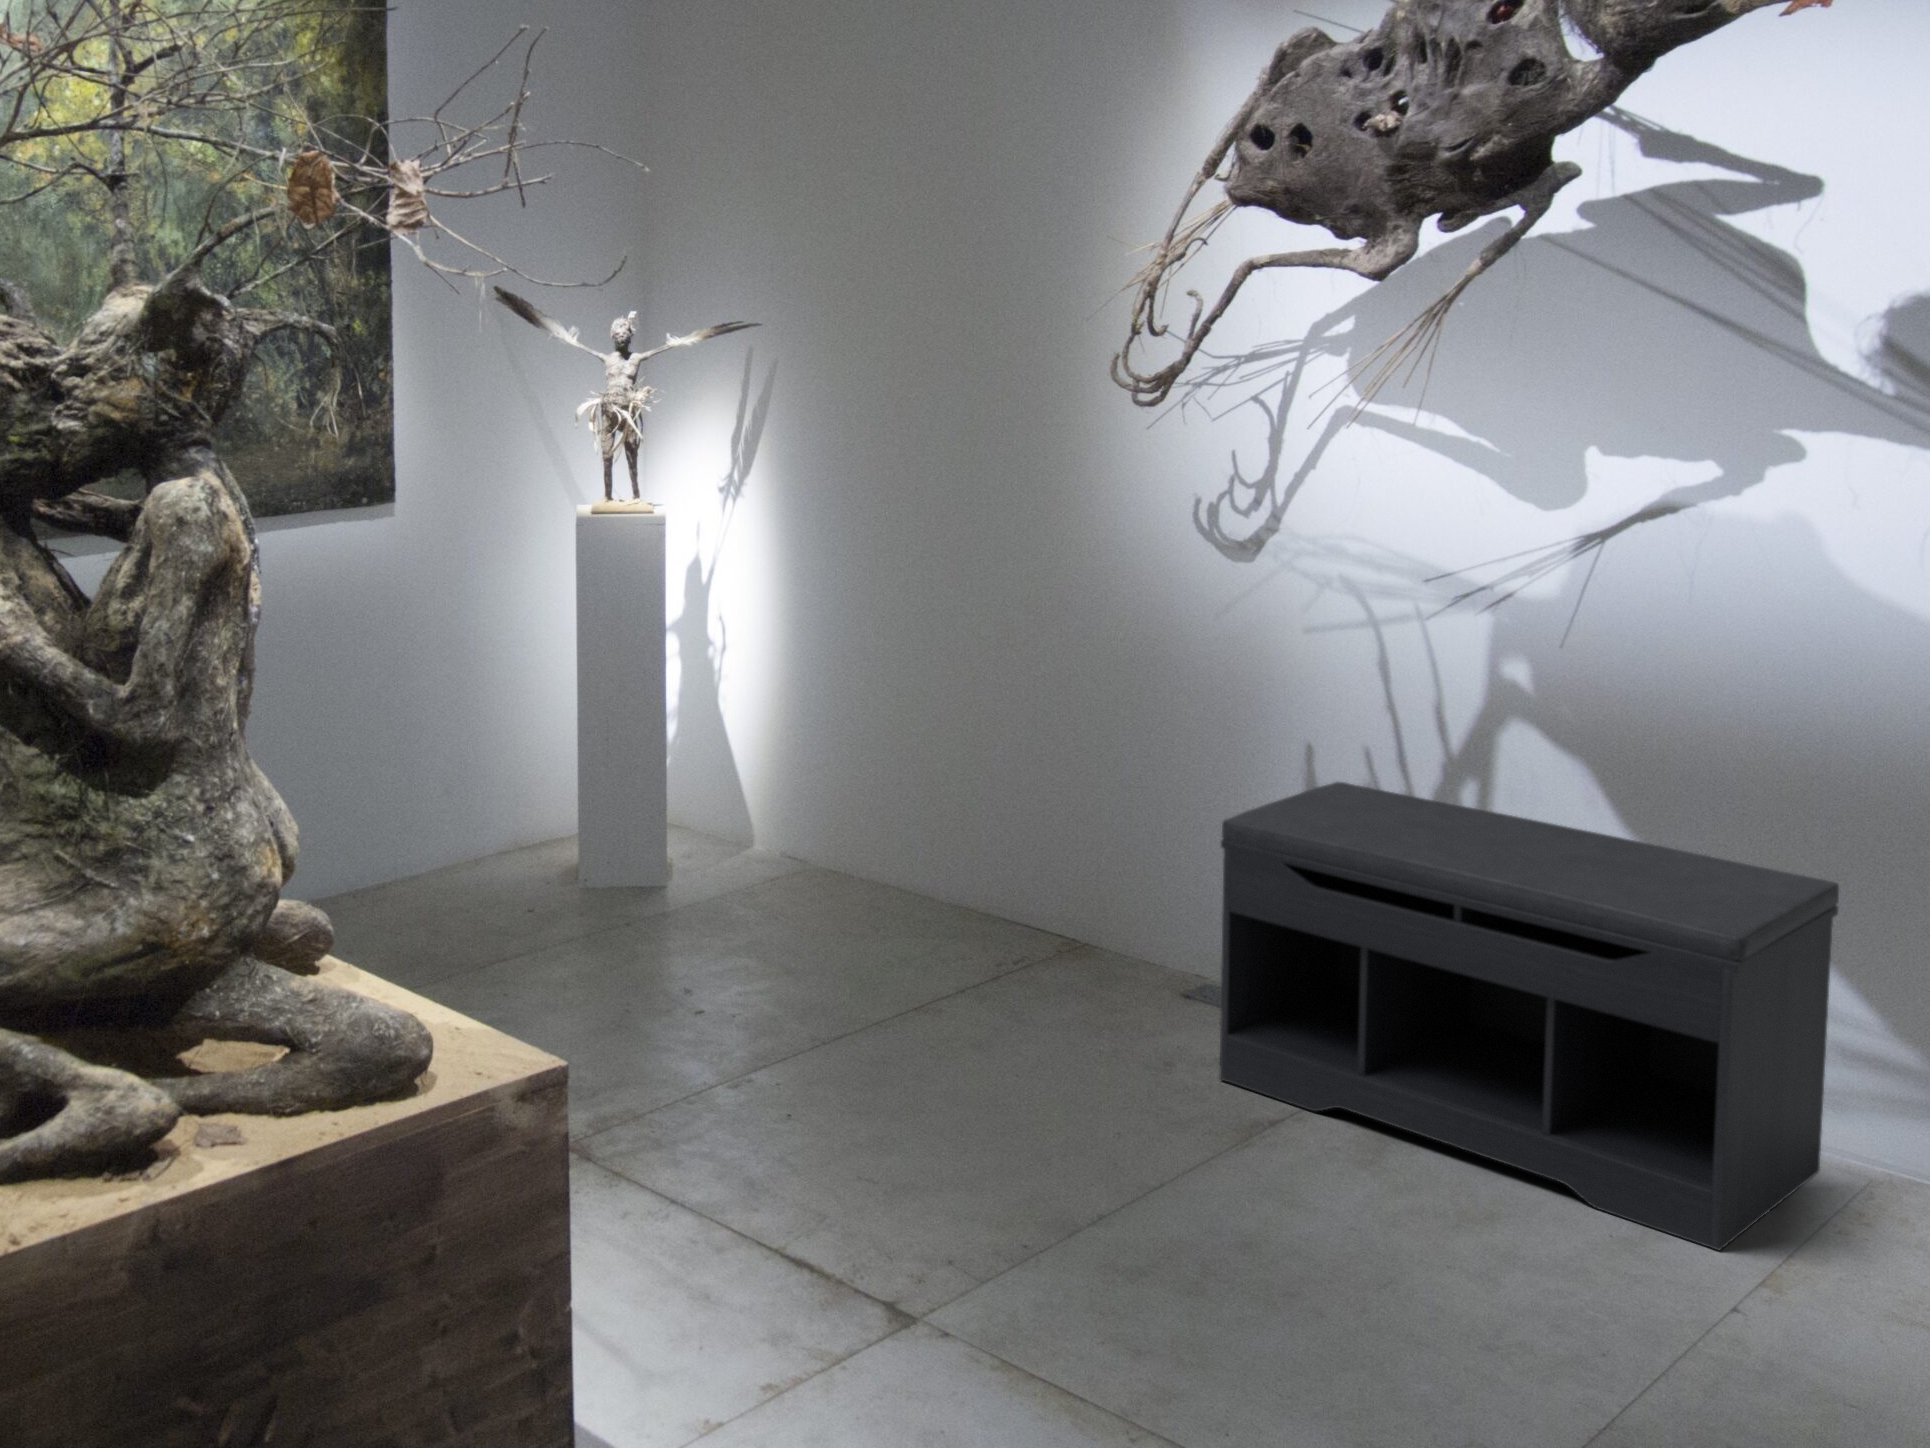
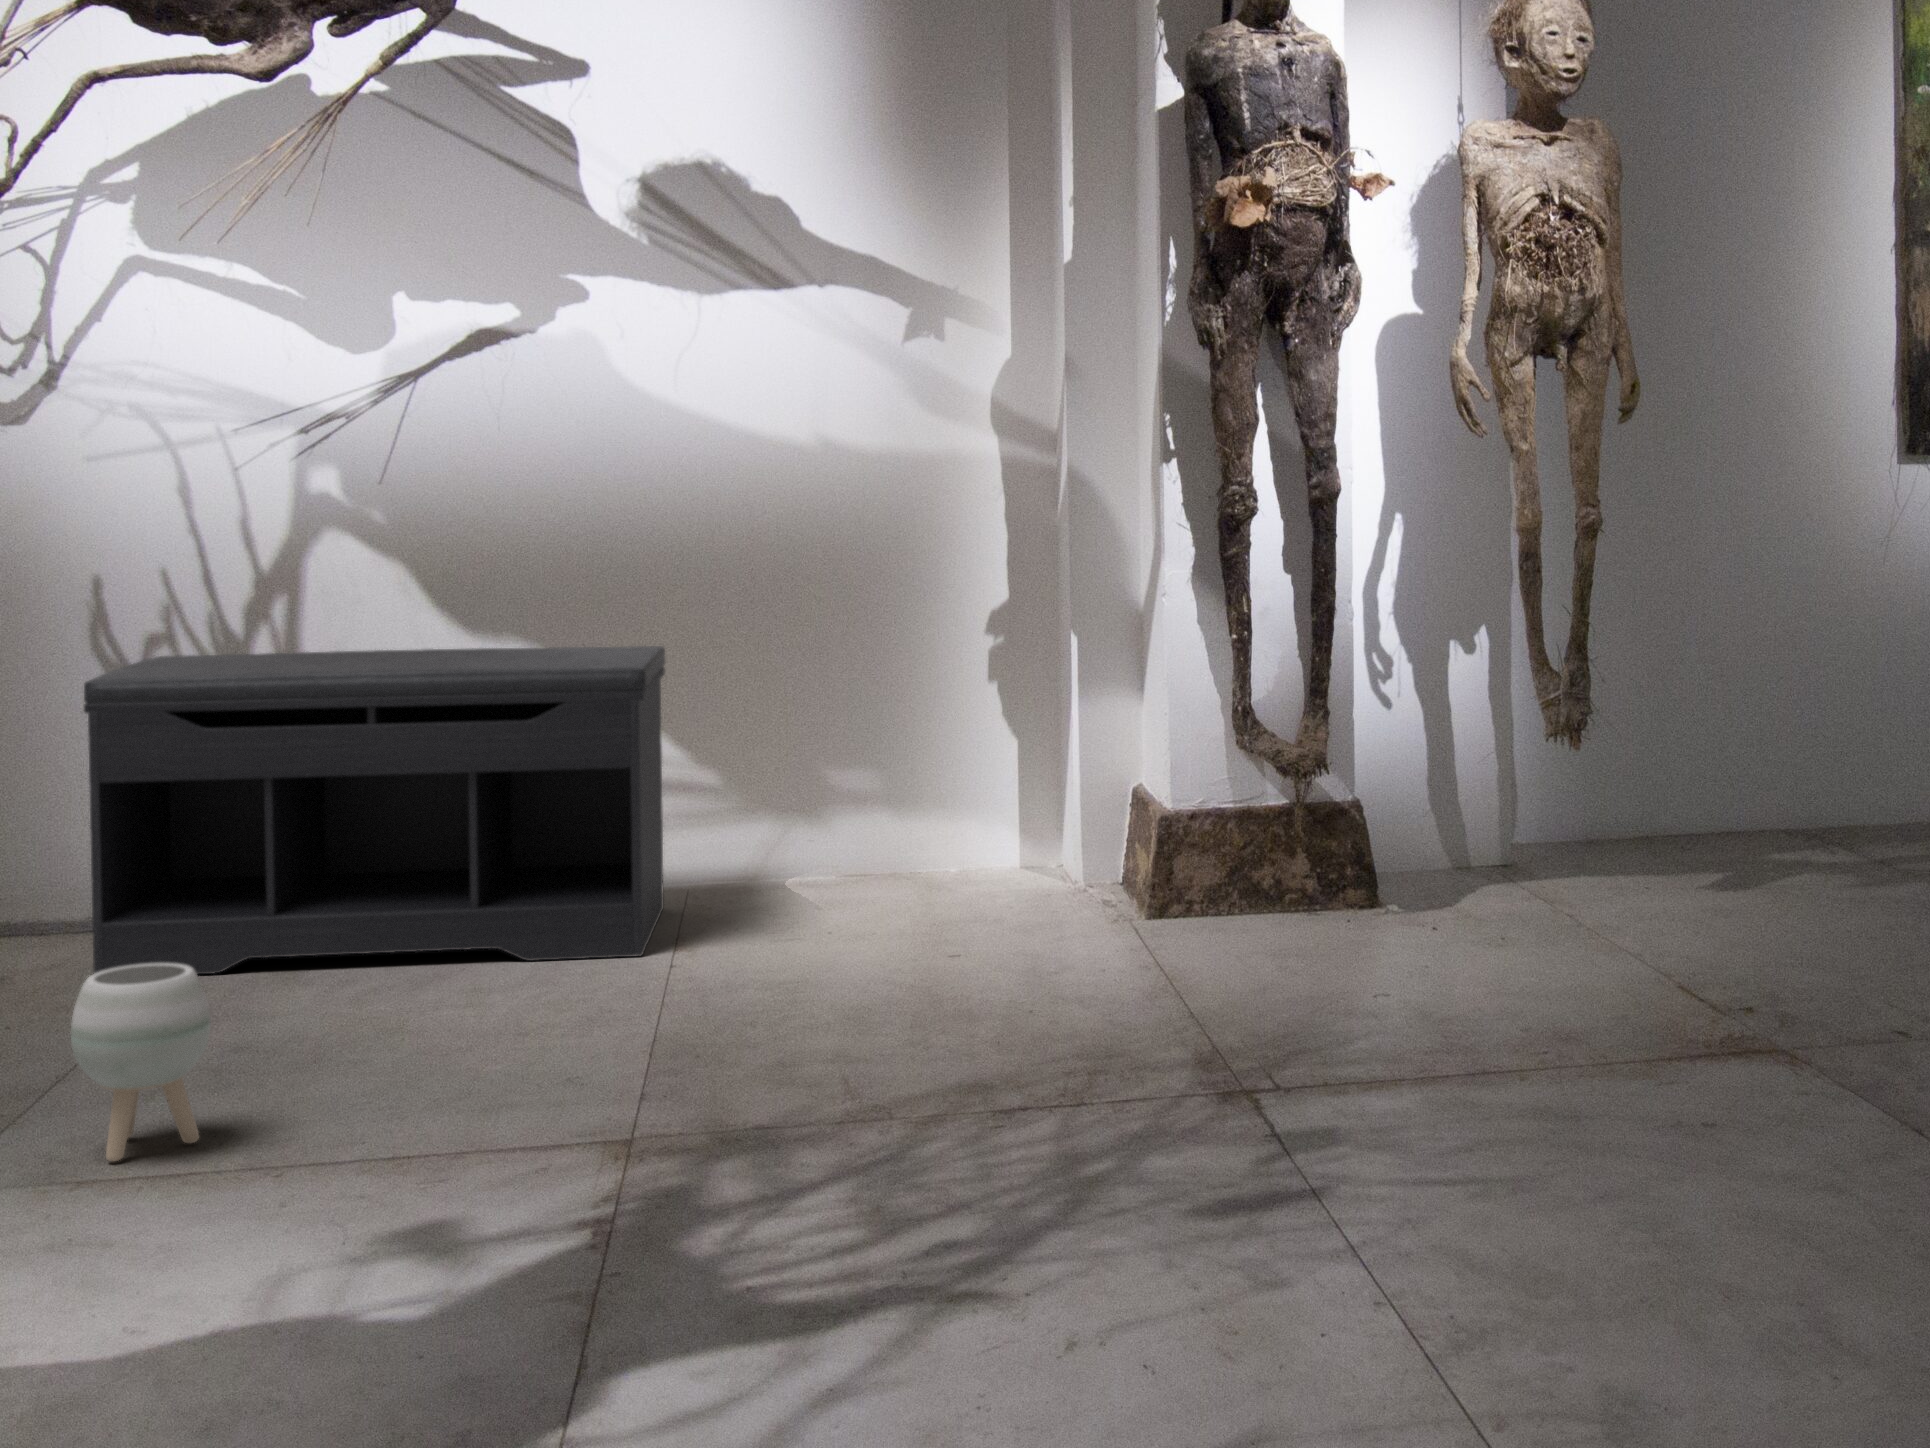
planter: none [984,1176,1101,1361] -> present [71,963,210,1162]

